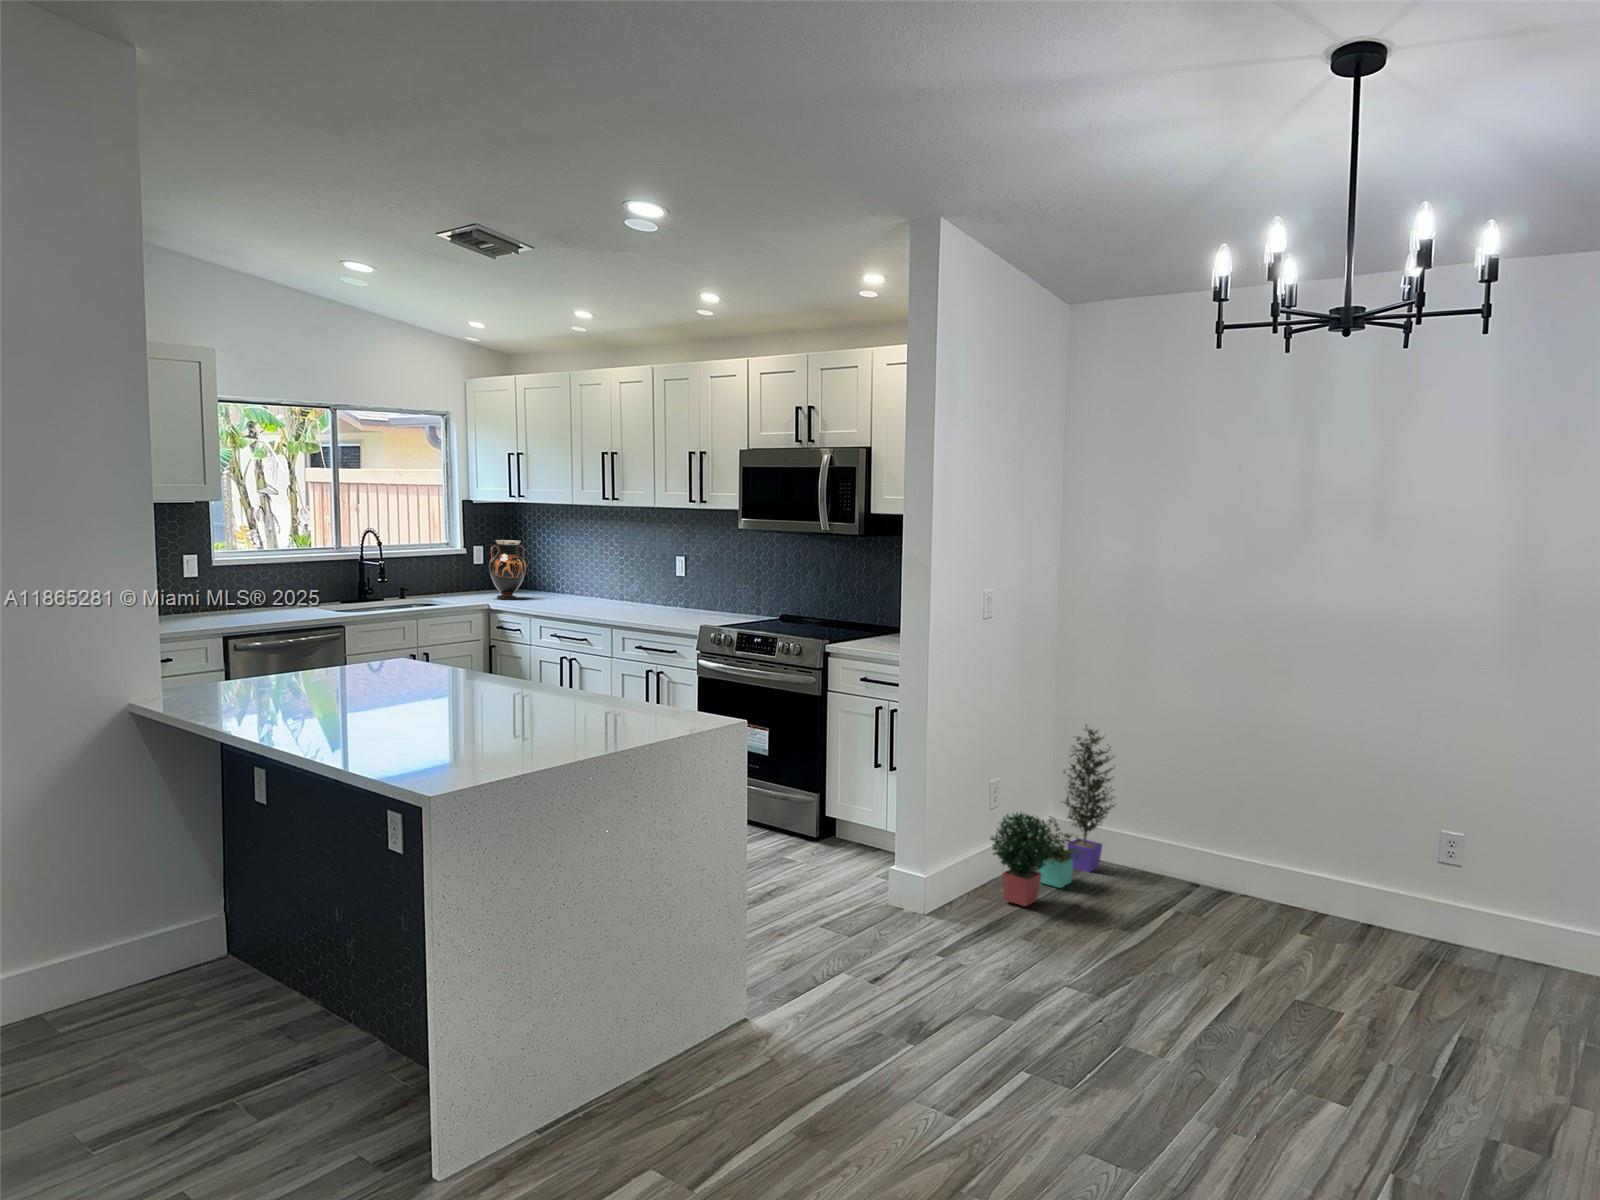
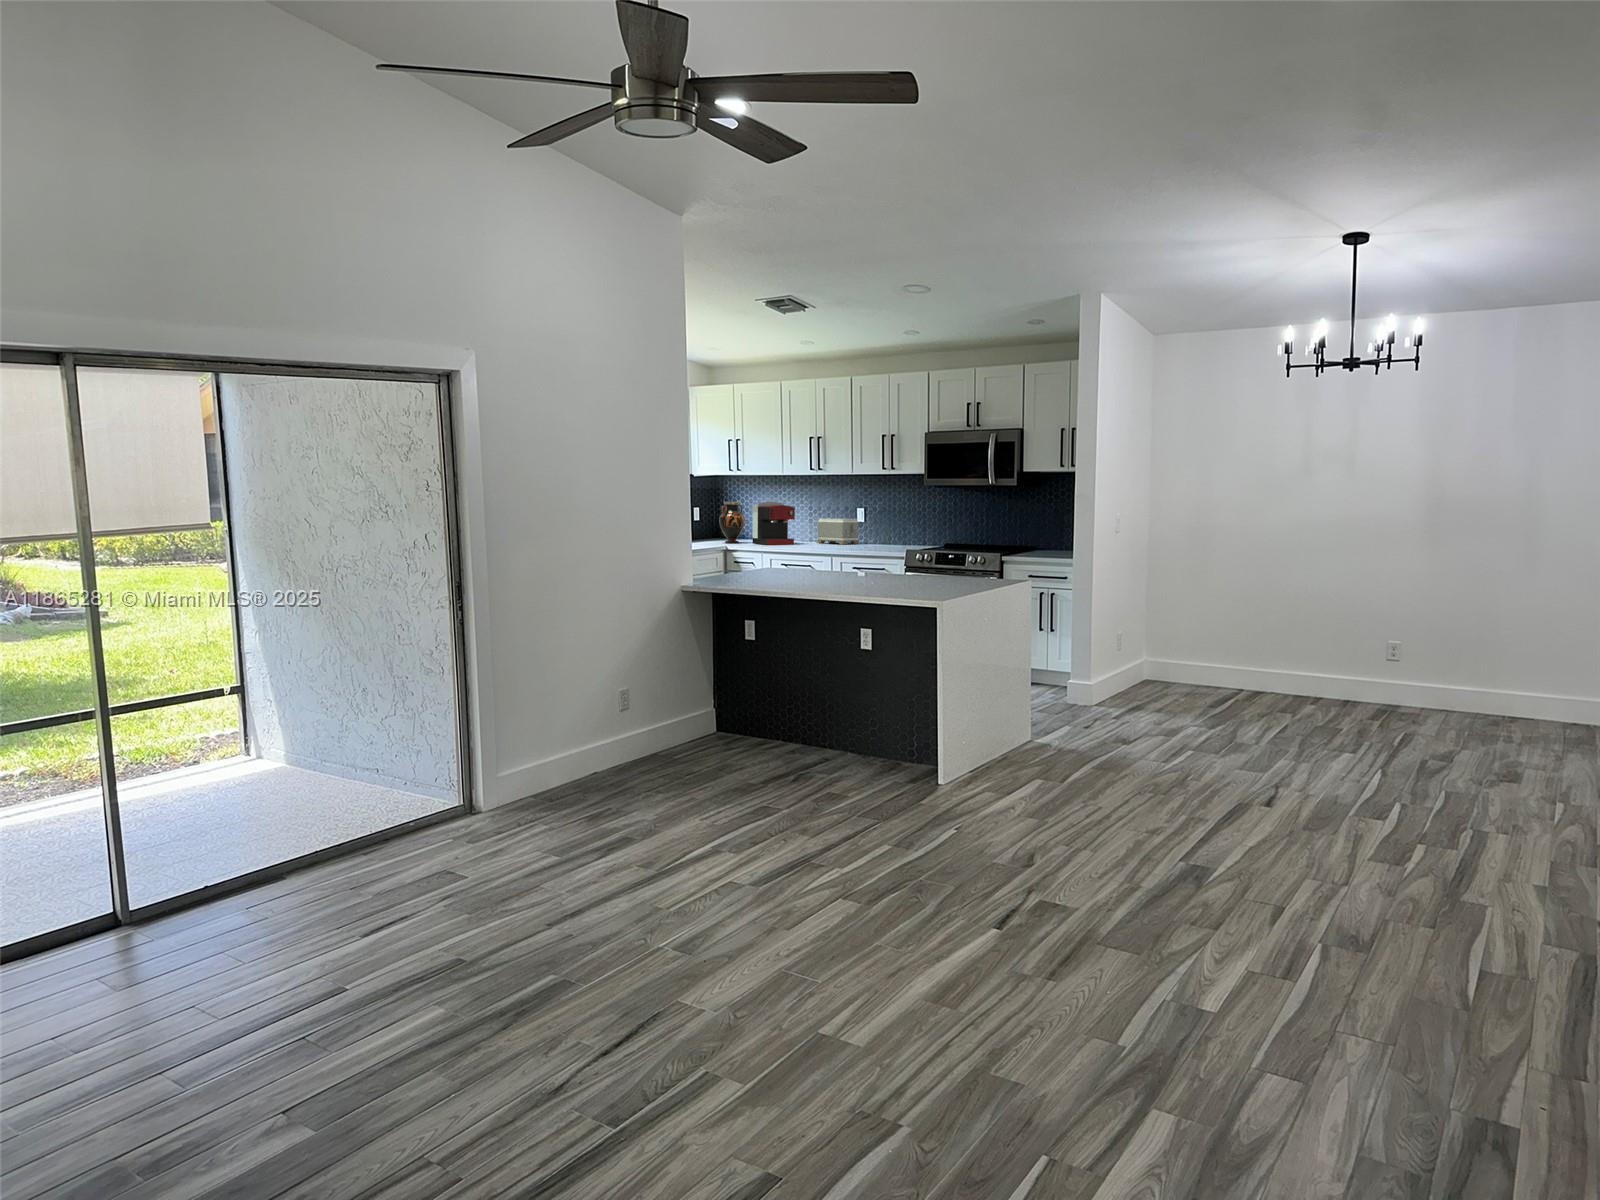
coffee maker: none [529,543,584,605] -> present [753,502,795,545]
toaster: none [616,569,674,609] -> present [817,519,859,544]
potted plant: present [990,725,1114,906] -> none [1124,598,1192,701]

